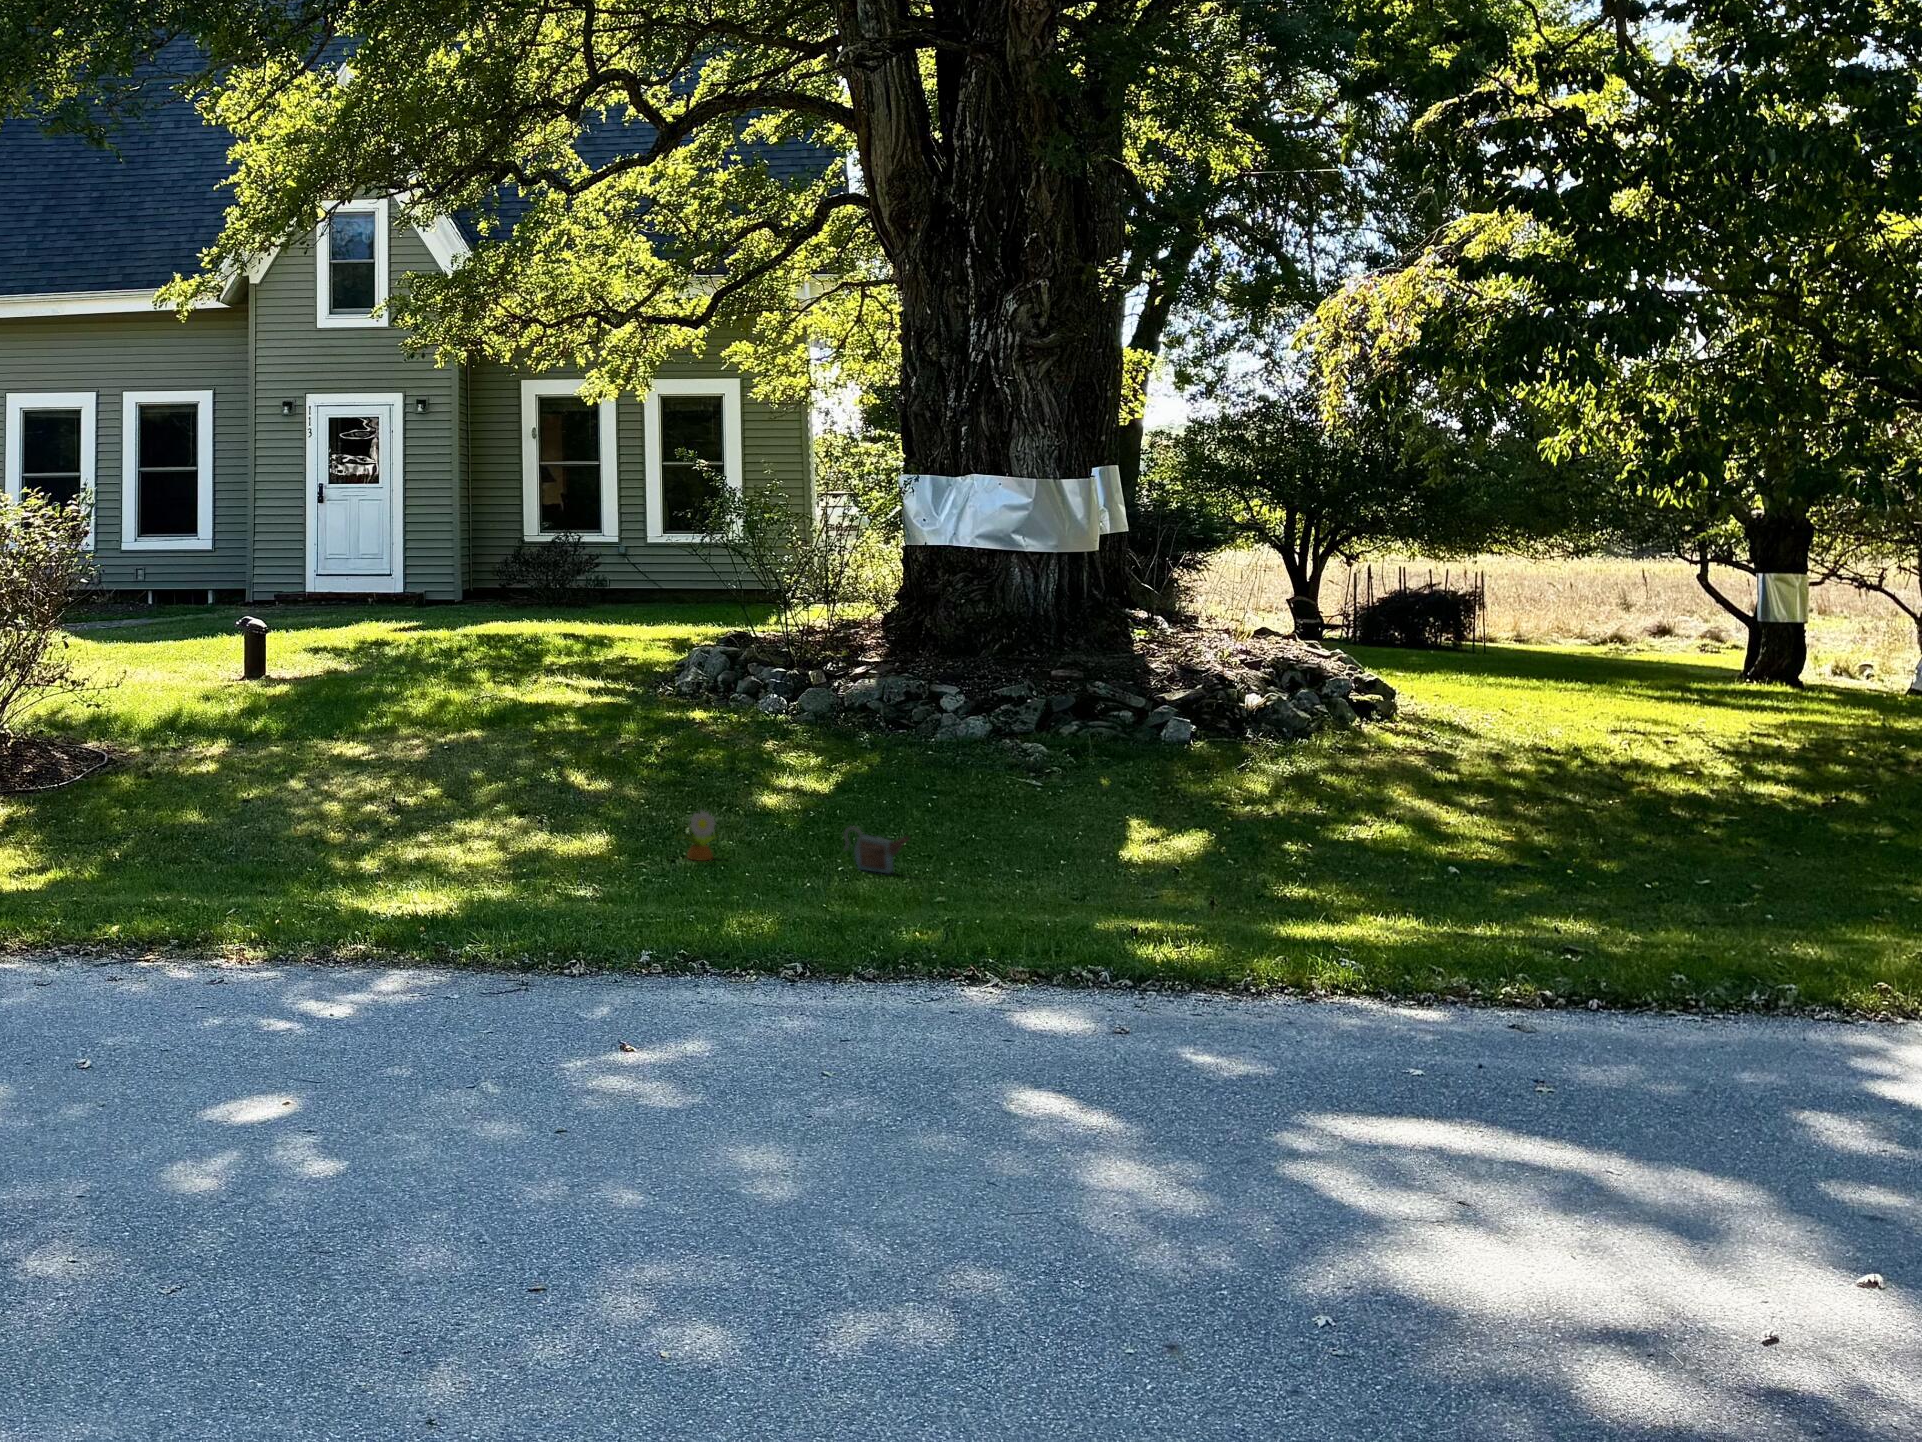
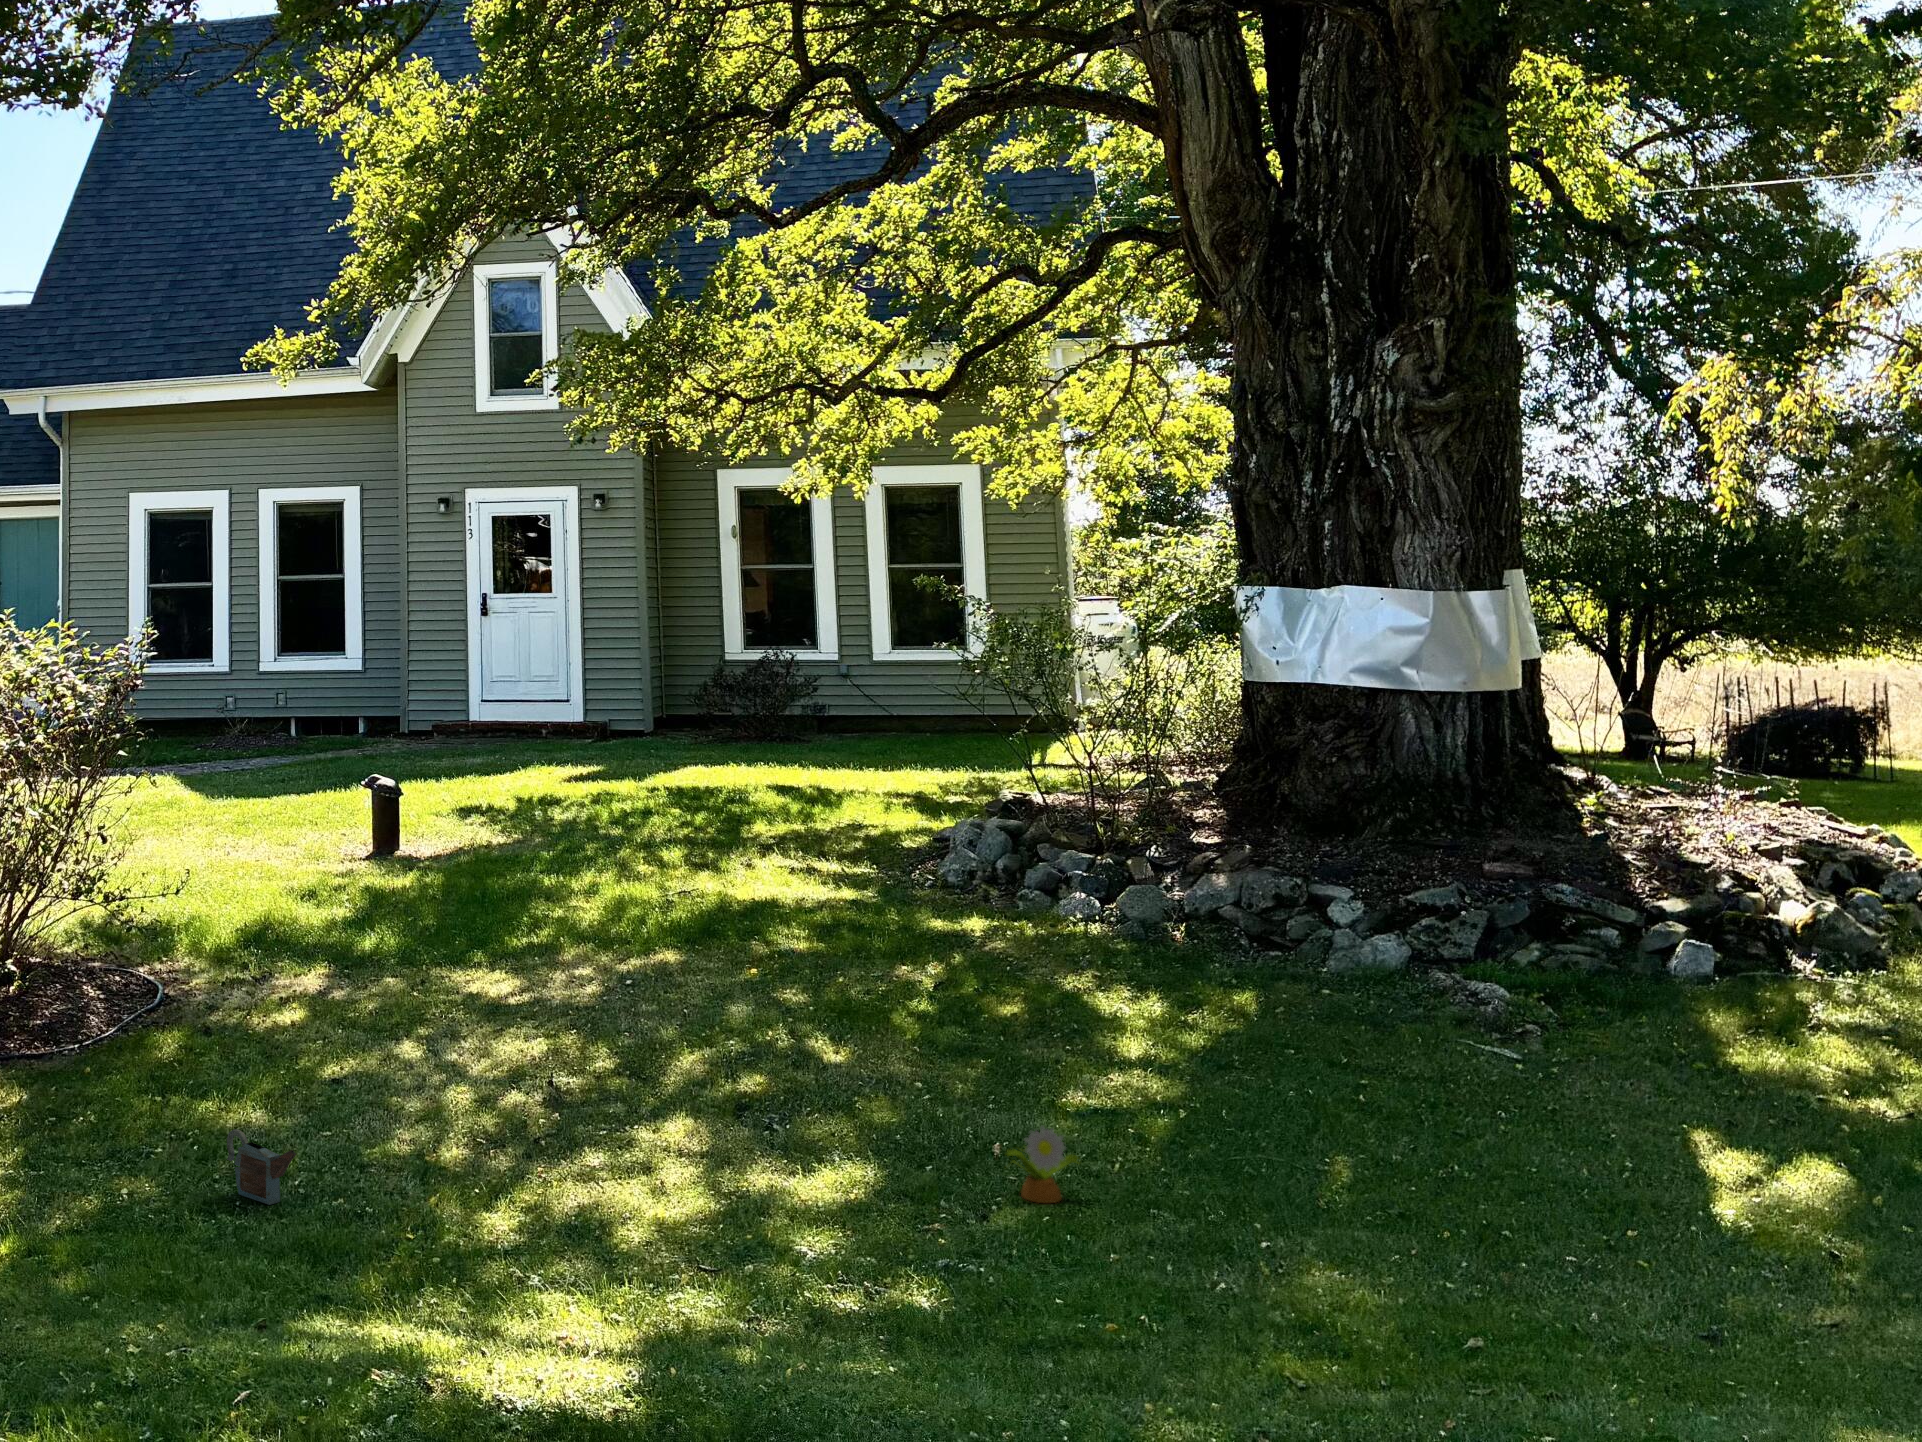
watering can: present [844,826,910,873] -> present [227,1129,296,1205]

